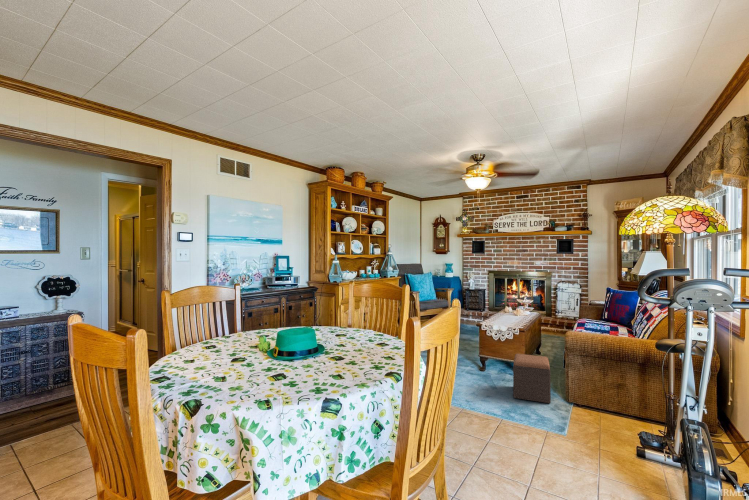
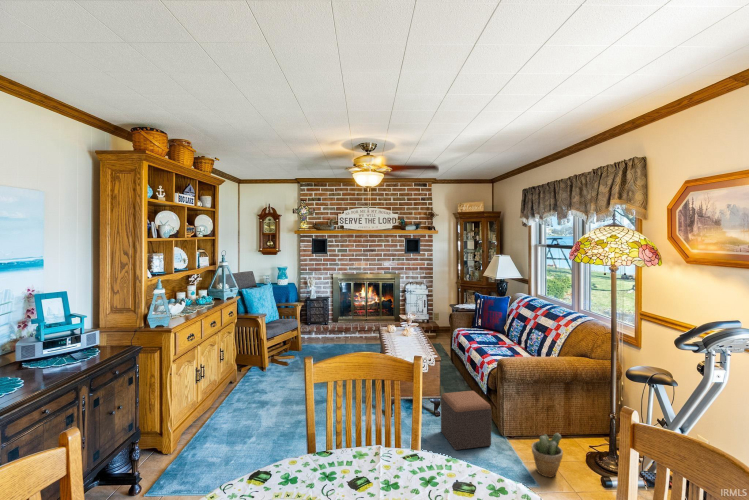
potted plant: none [570,393,601,434] -> present [532,433,563,477]

